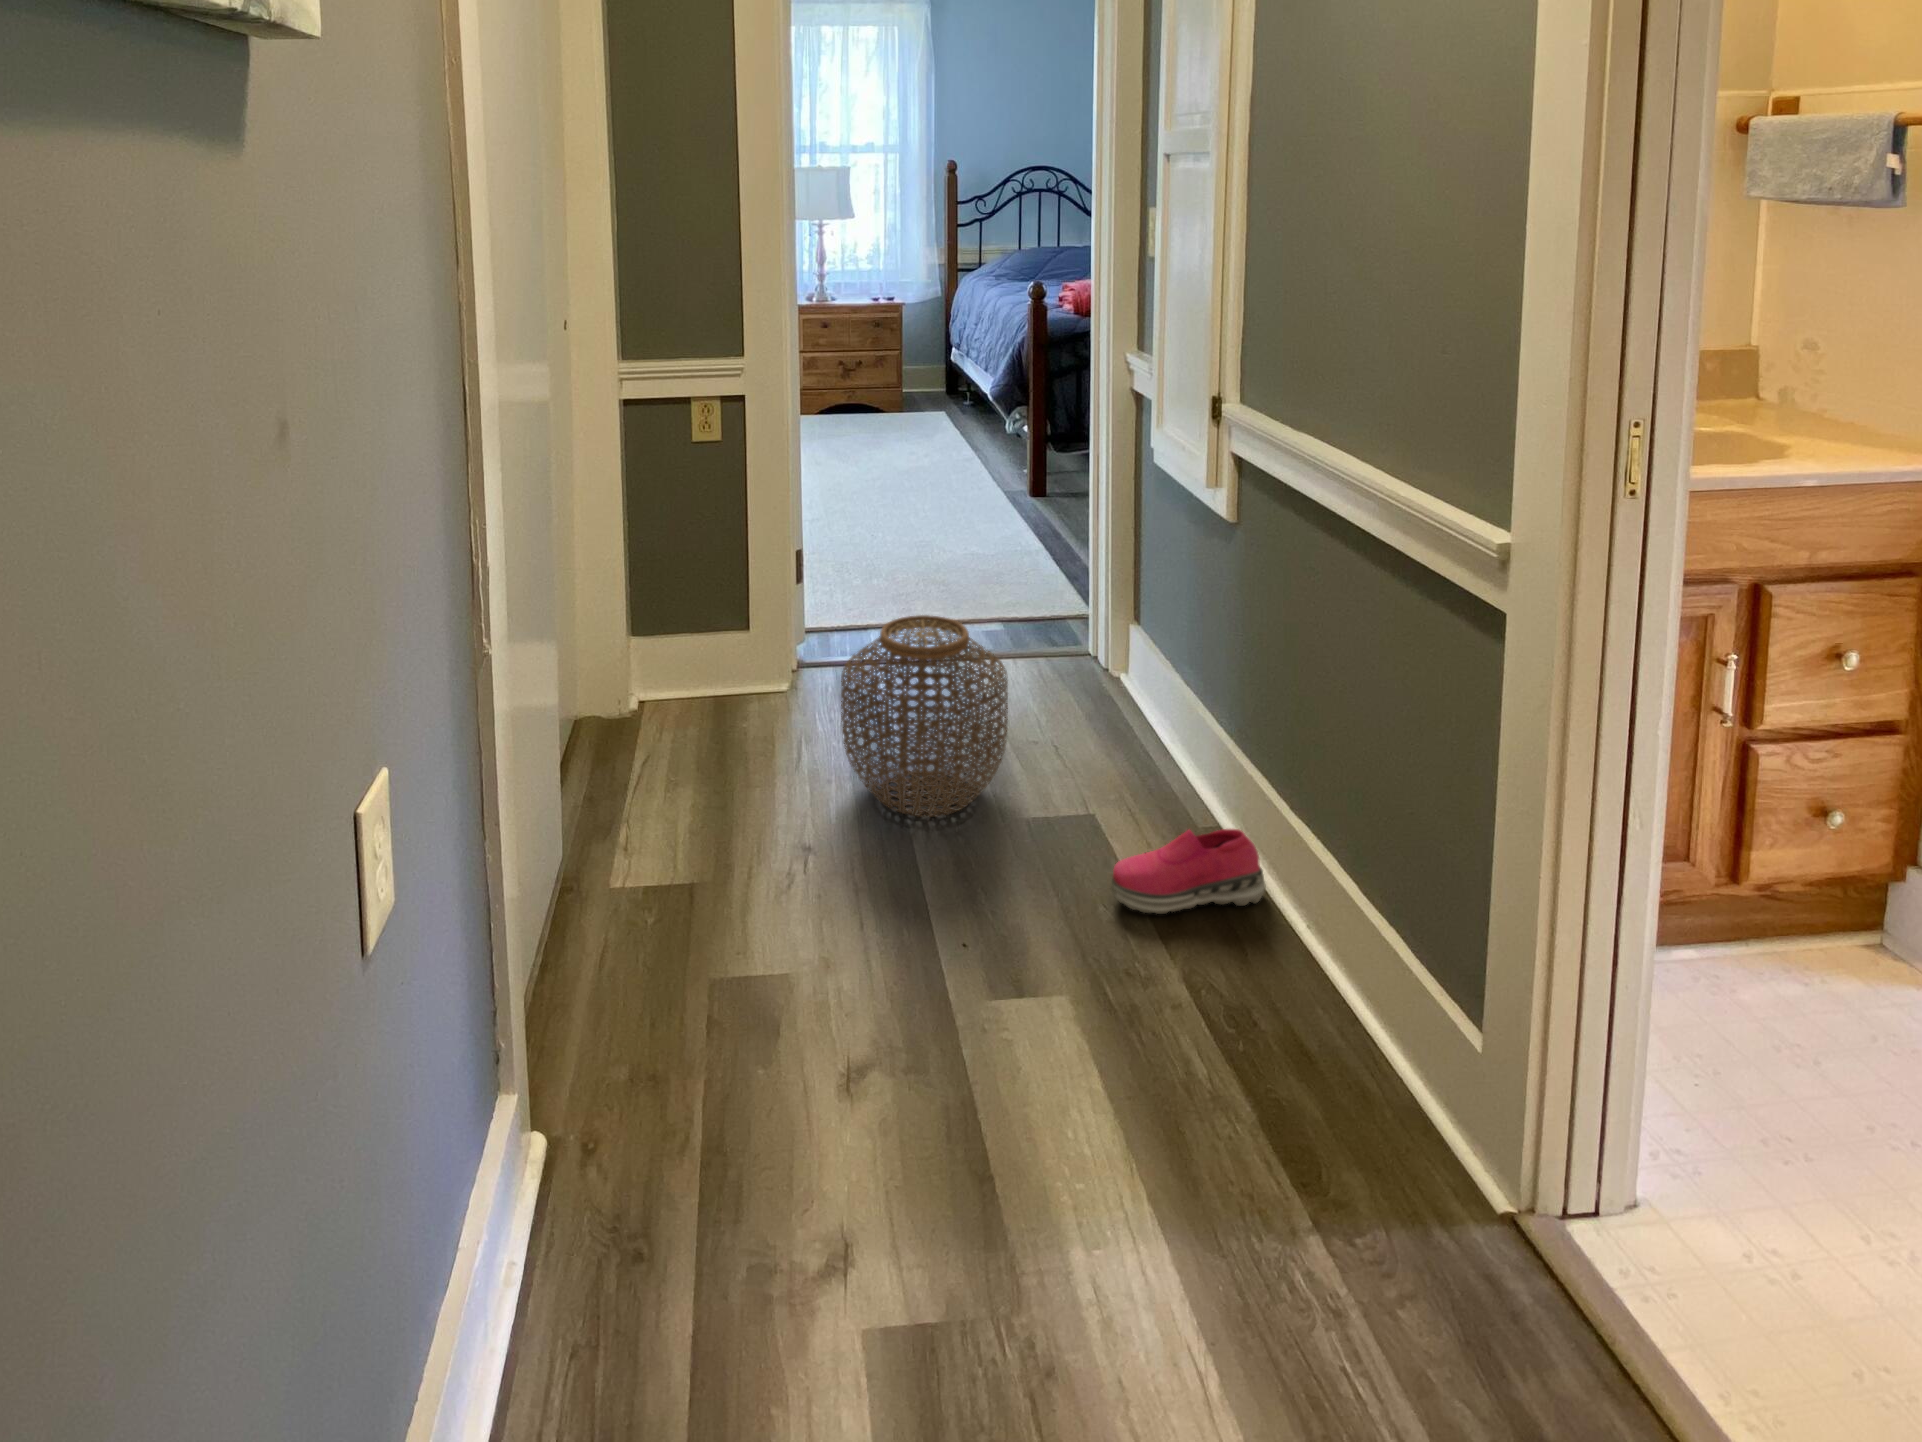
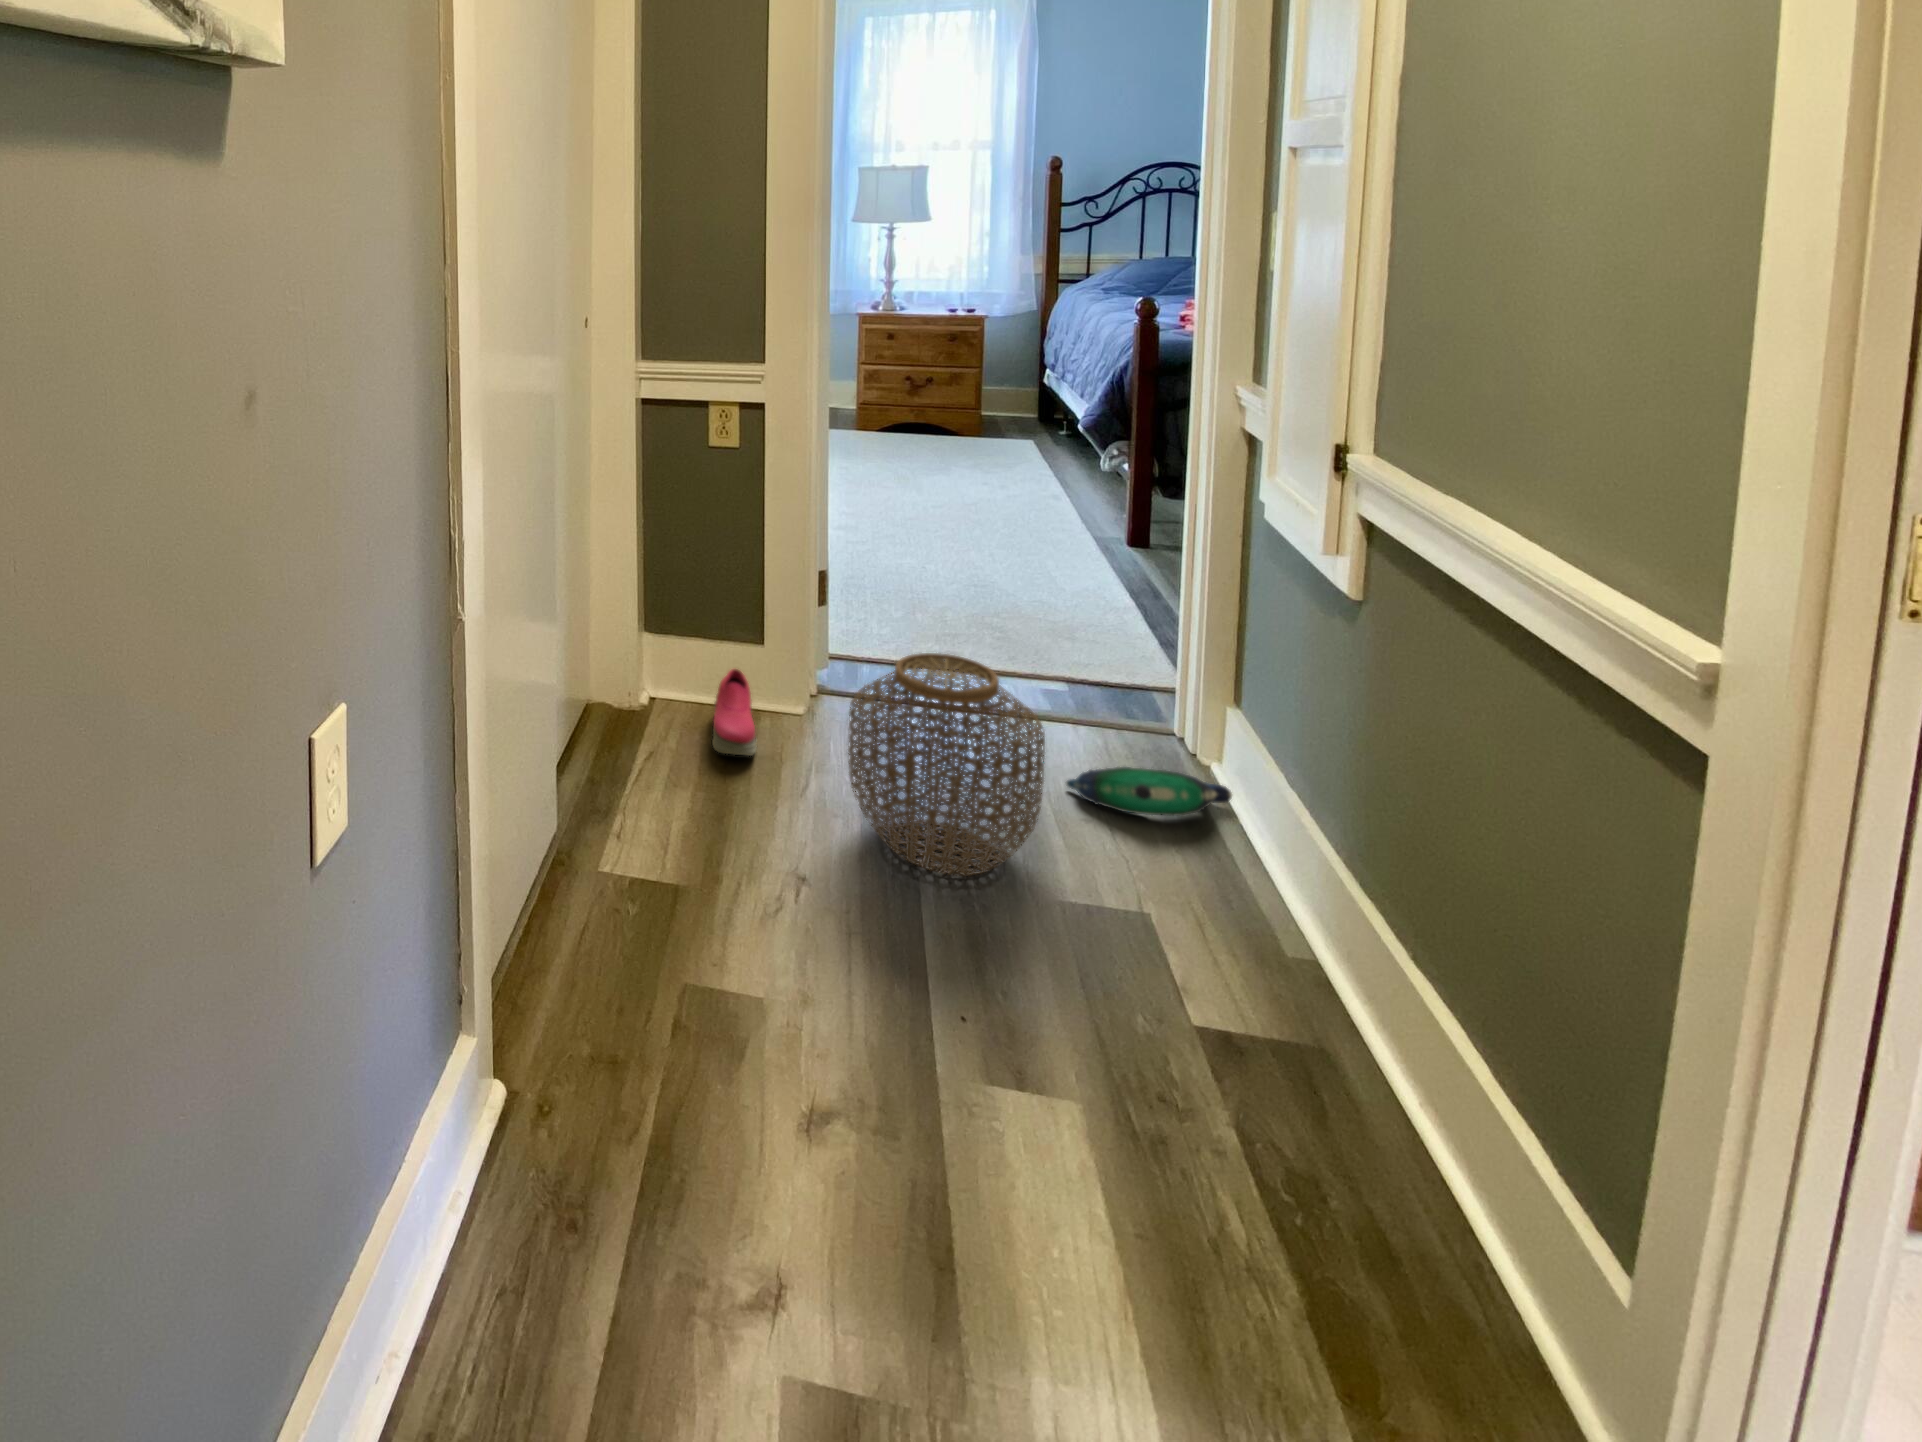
plush toy: none [1017,689,1141,731] -> present [1066,767,1232,816]
shoe: present [1110,829,1266,914] -> present [712,669,757,756]

